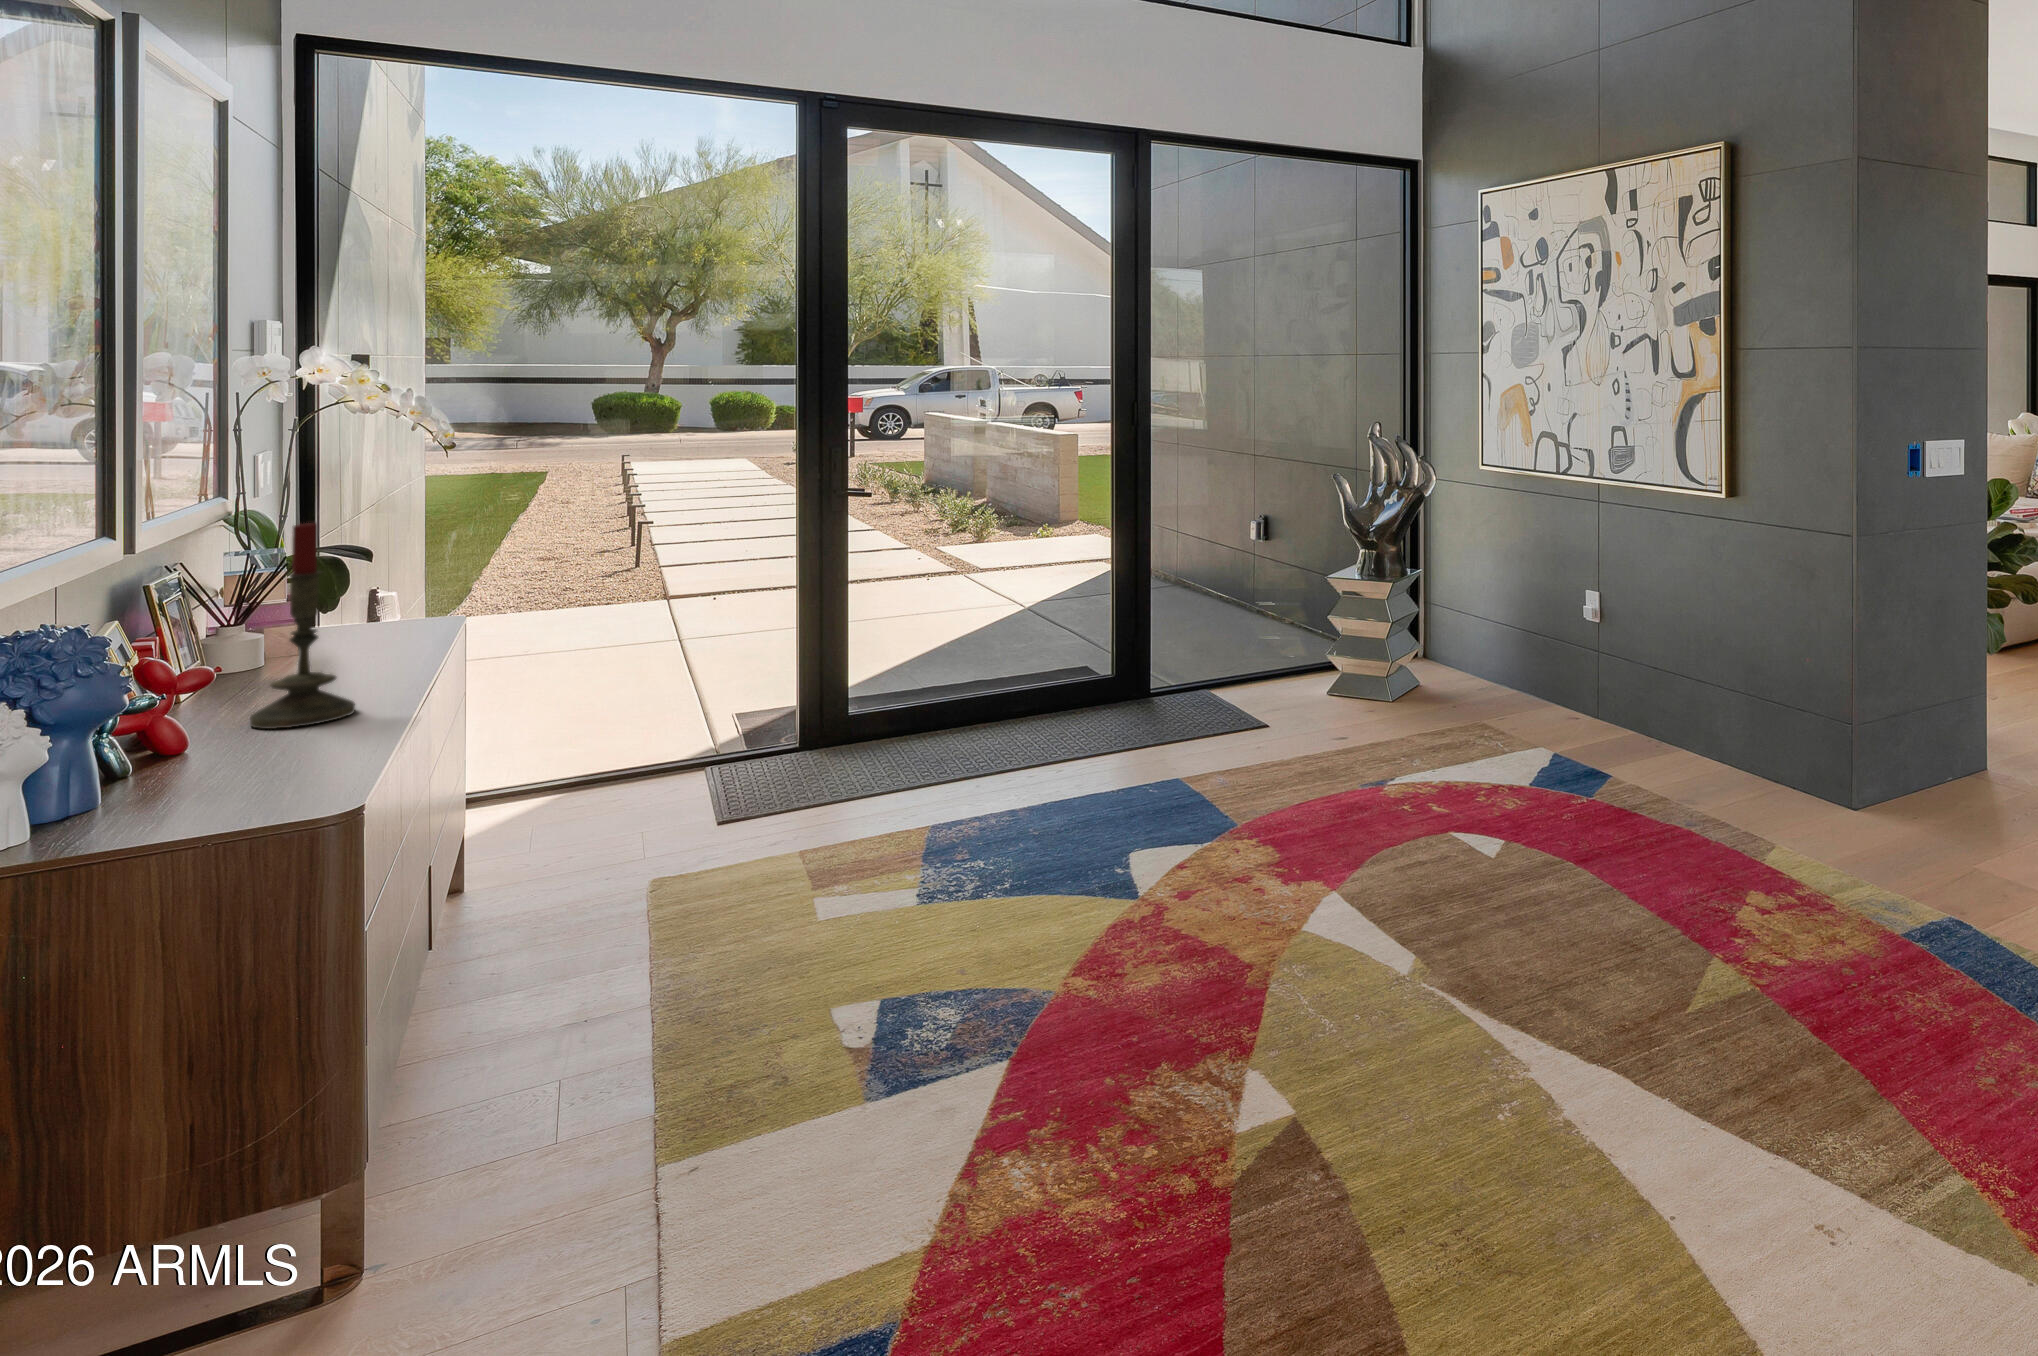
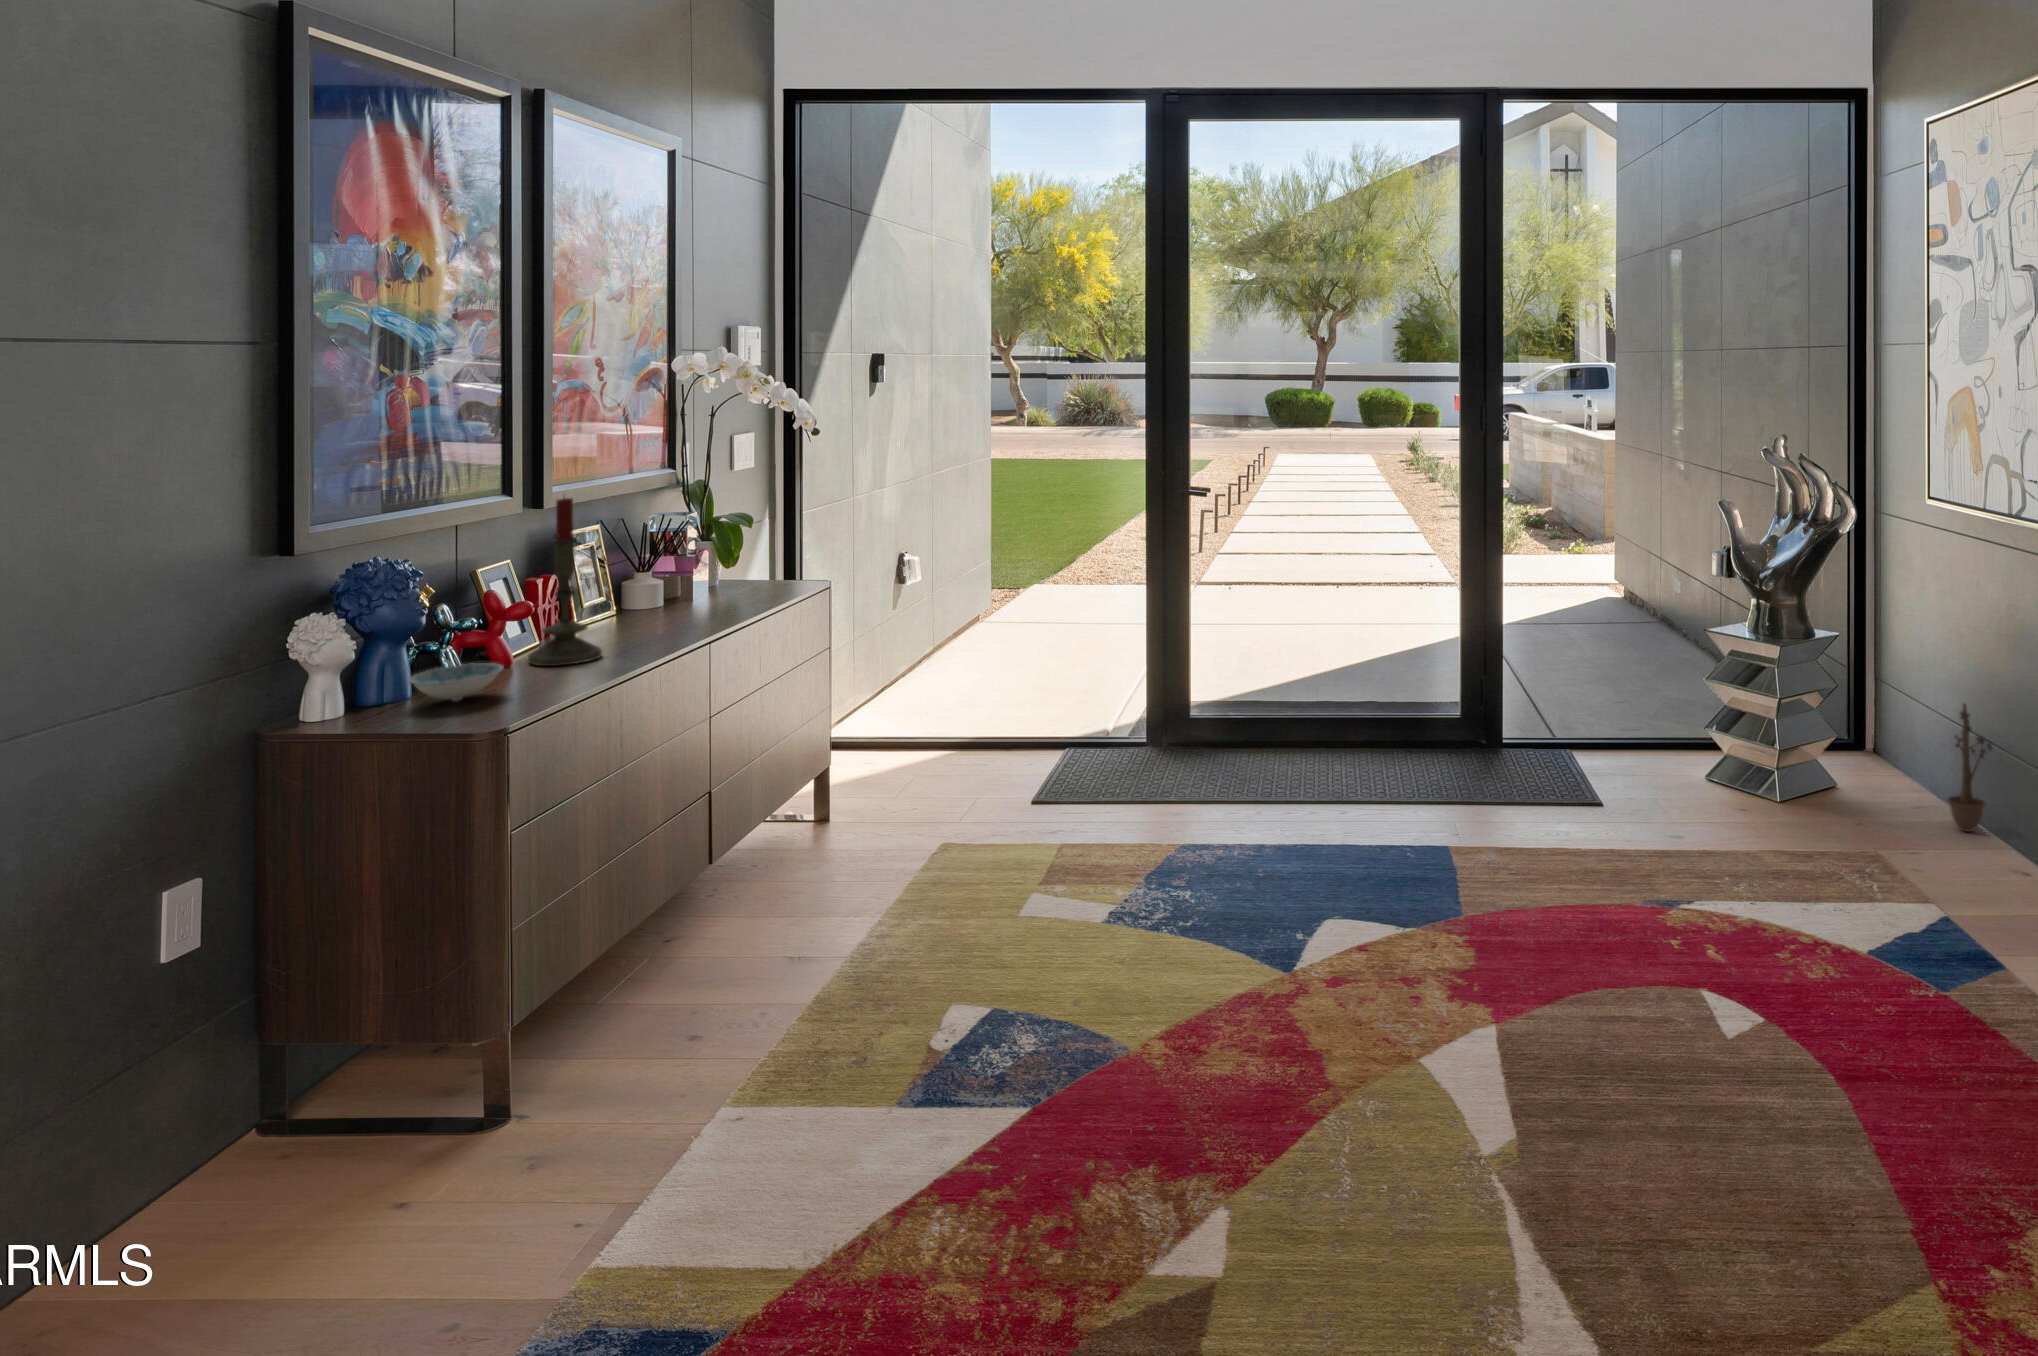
decorative plant: none [1511,616,1548,709] -> present [1948,704,1992,832]
ceramic bowl: none [177,725,309,775] -> present [408,663,503,701]

